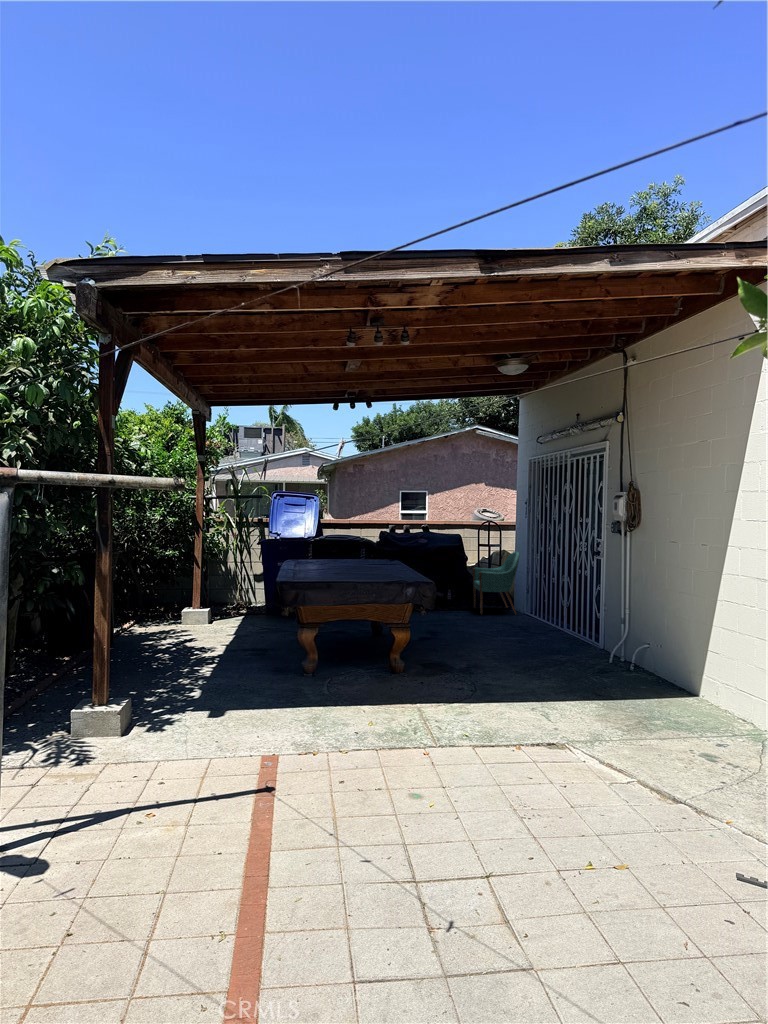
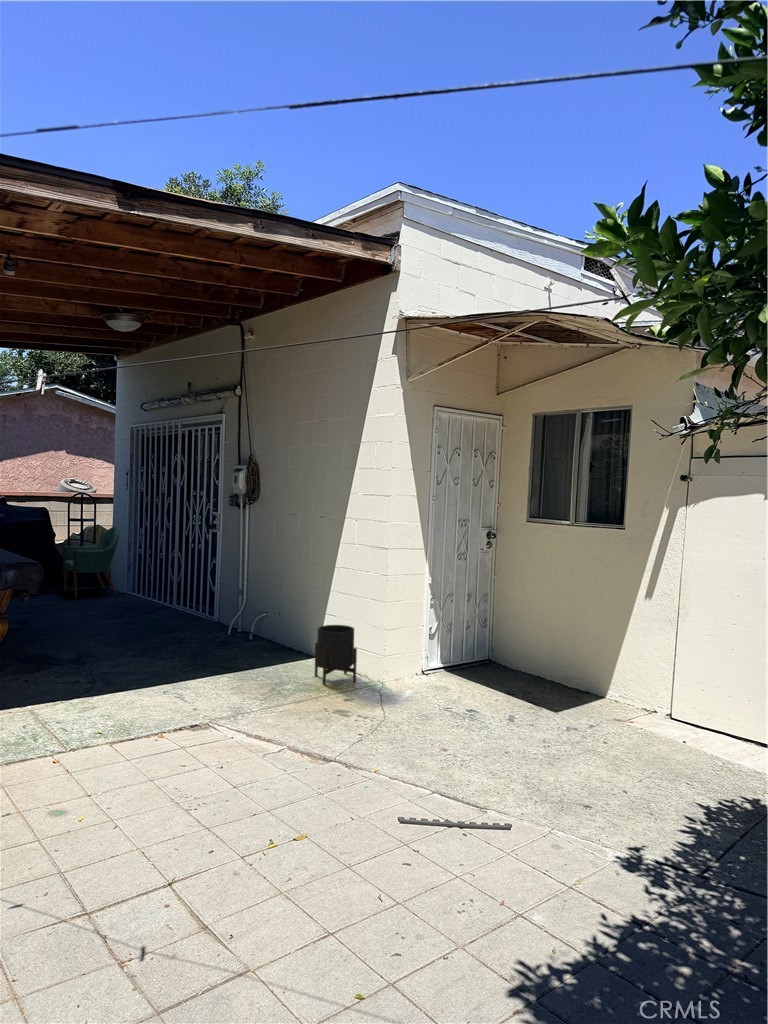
planter: none [690,662,738,728] -> present [315,625,357,685]

